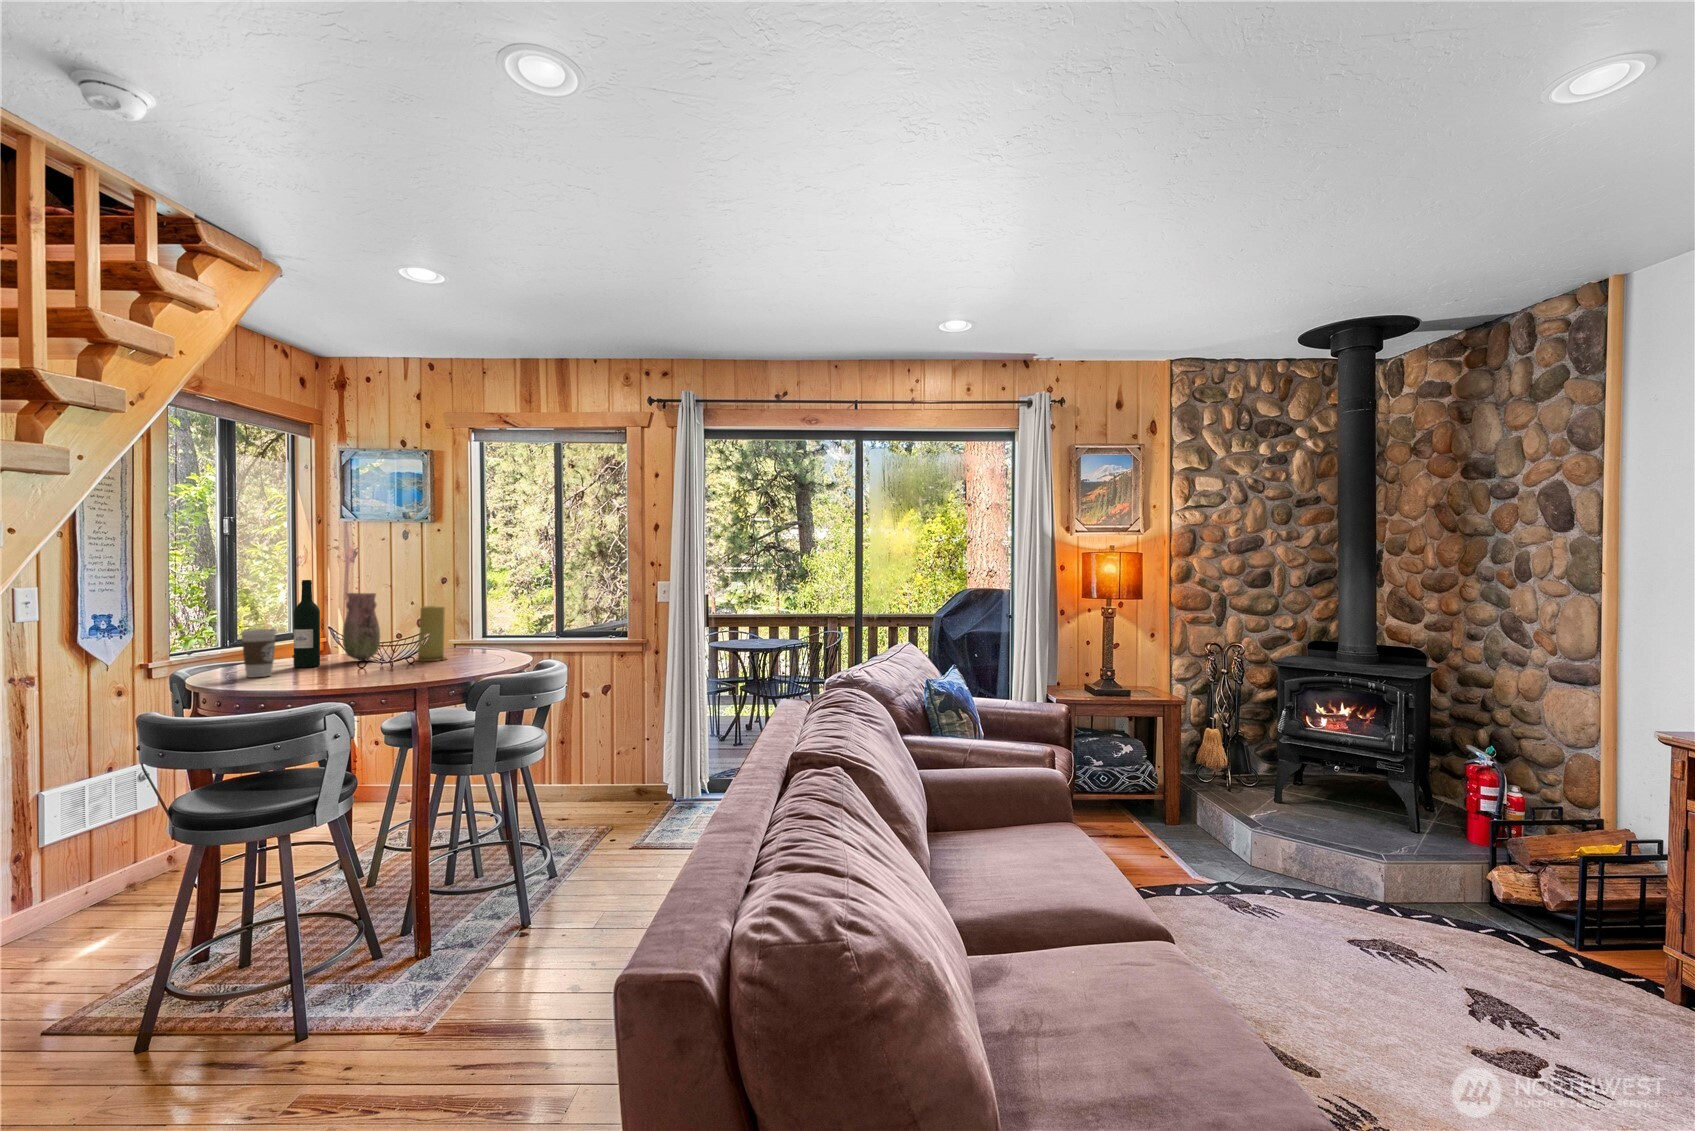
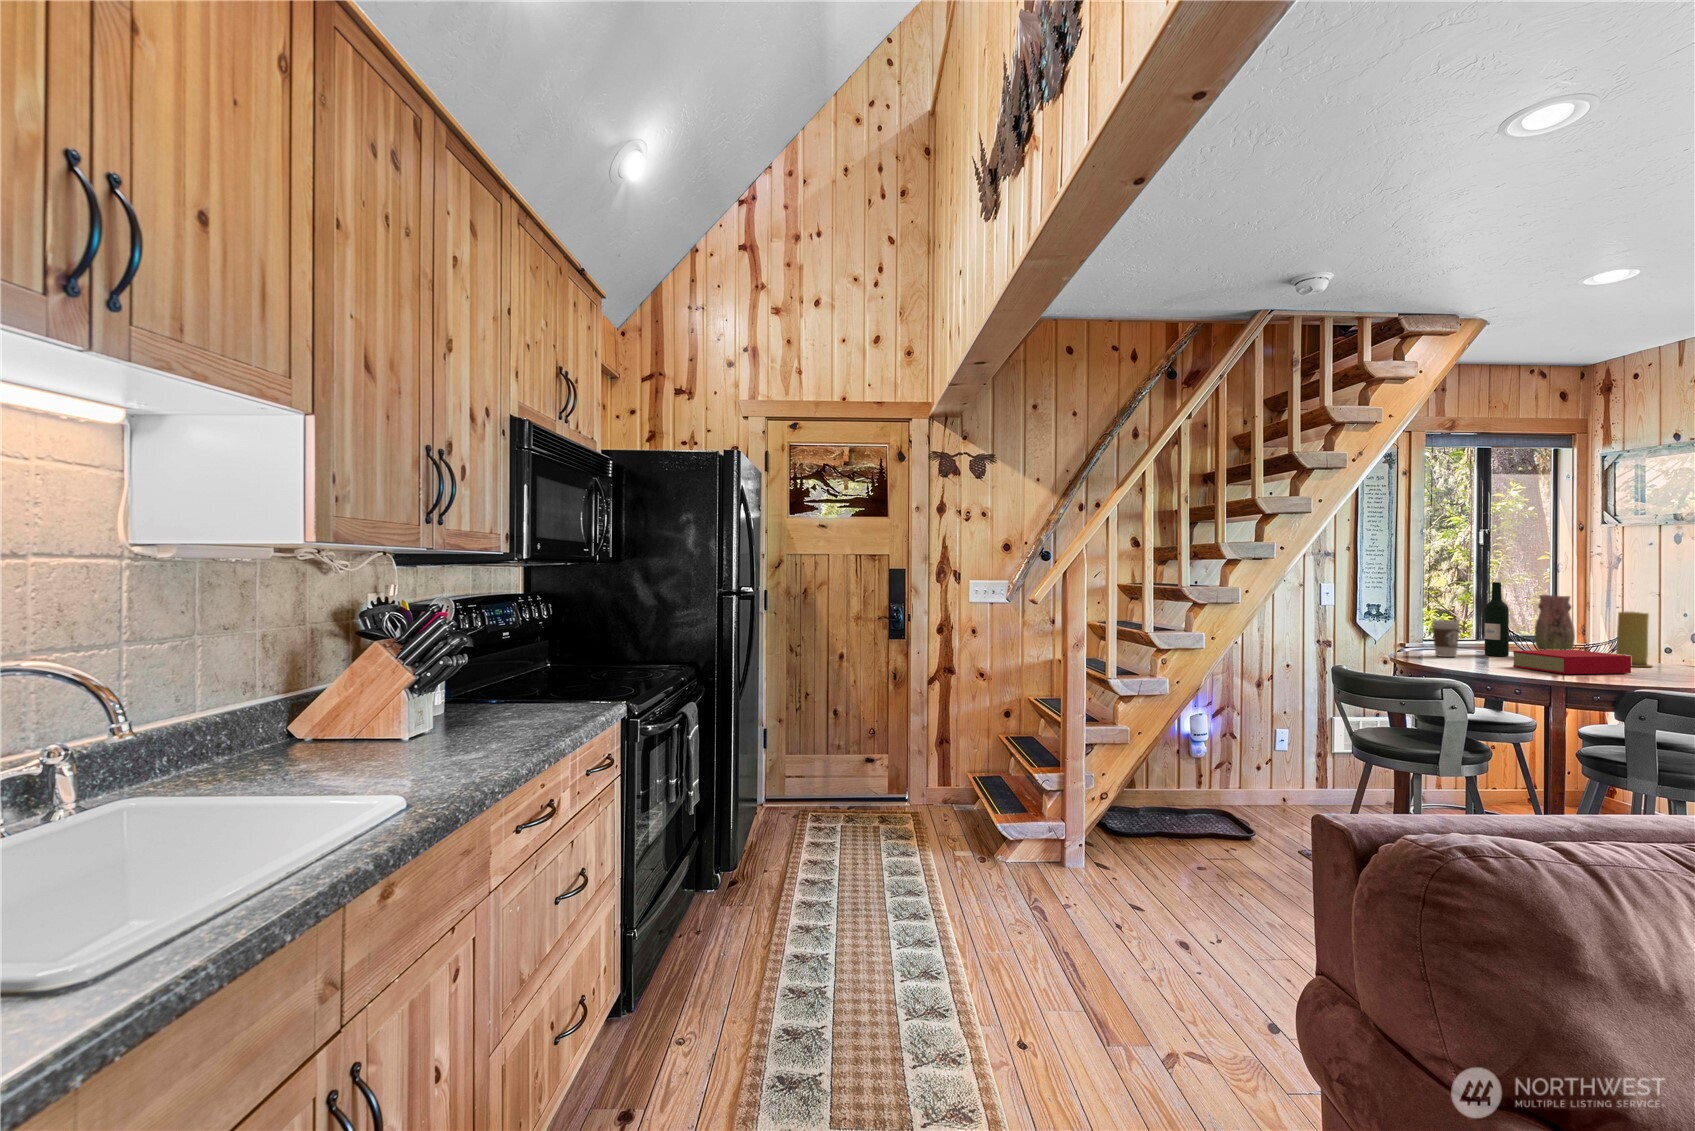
book: none [348,650,448,678] -> present [1513,650,1631,674]

